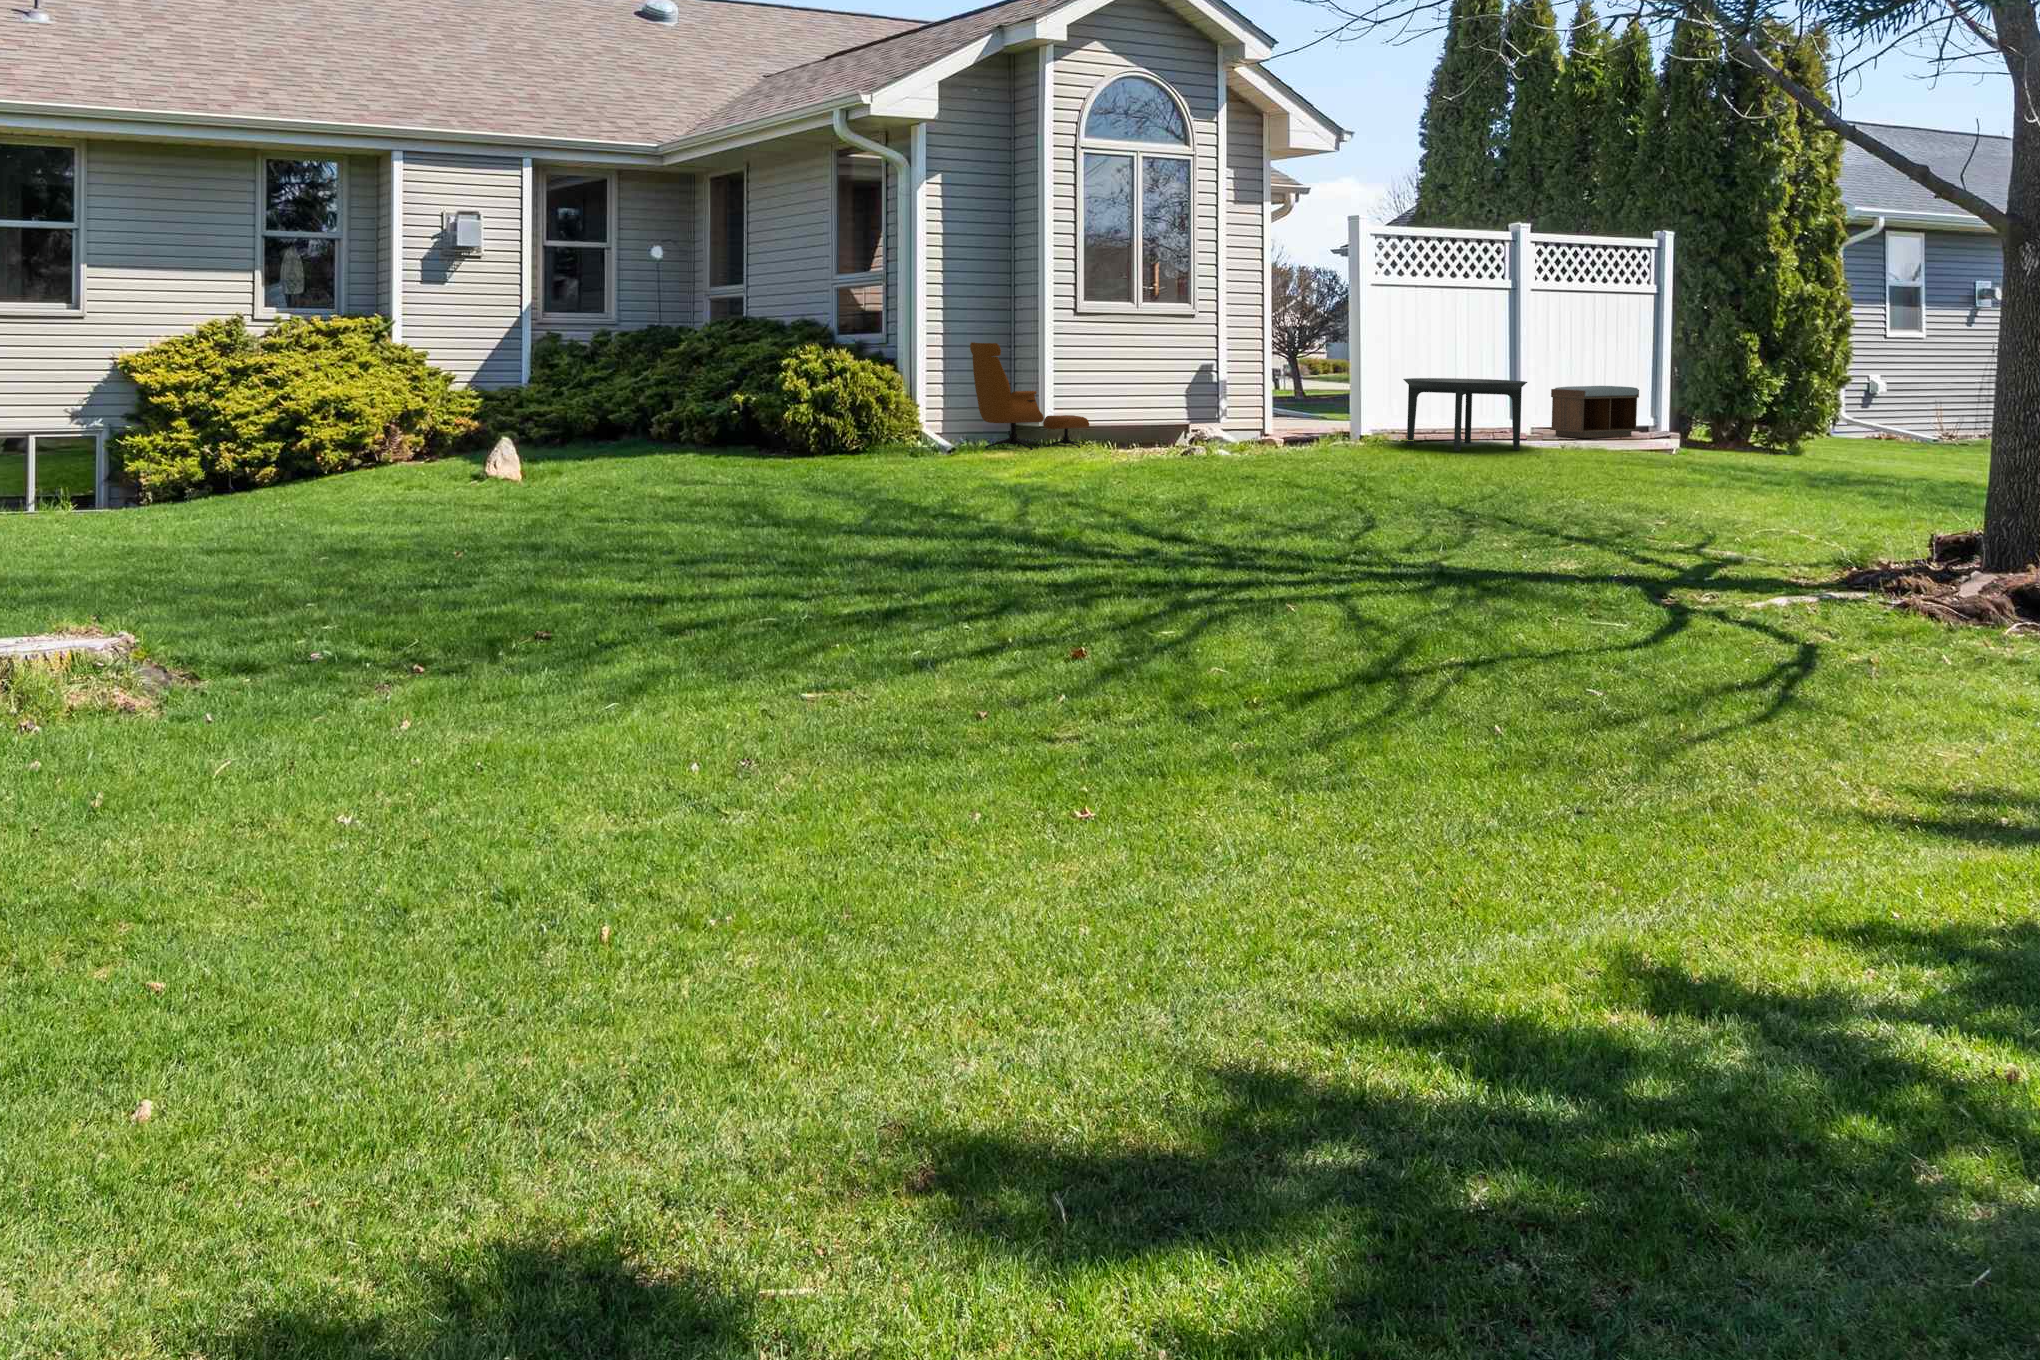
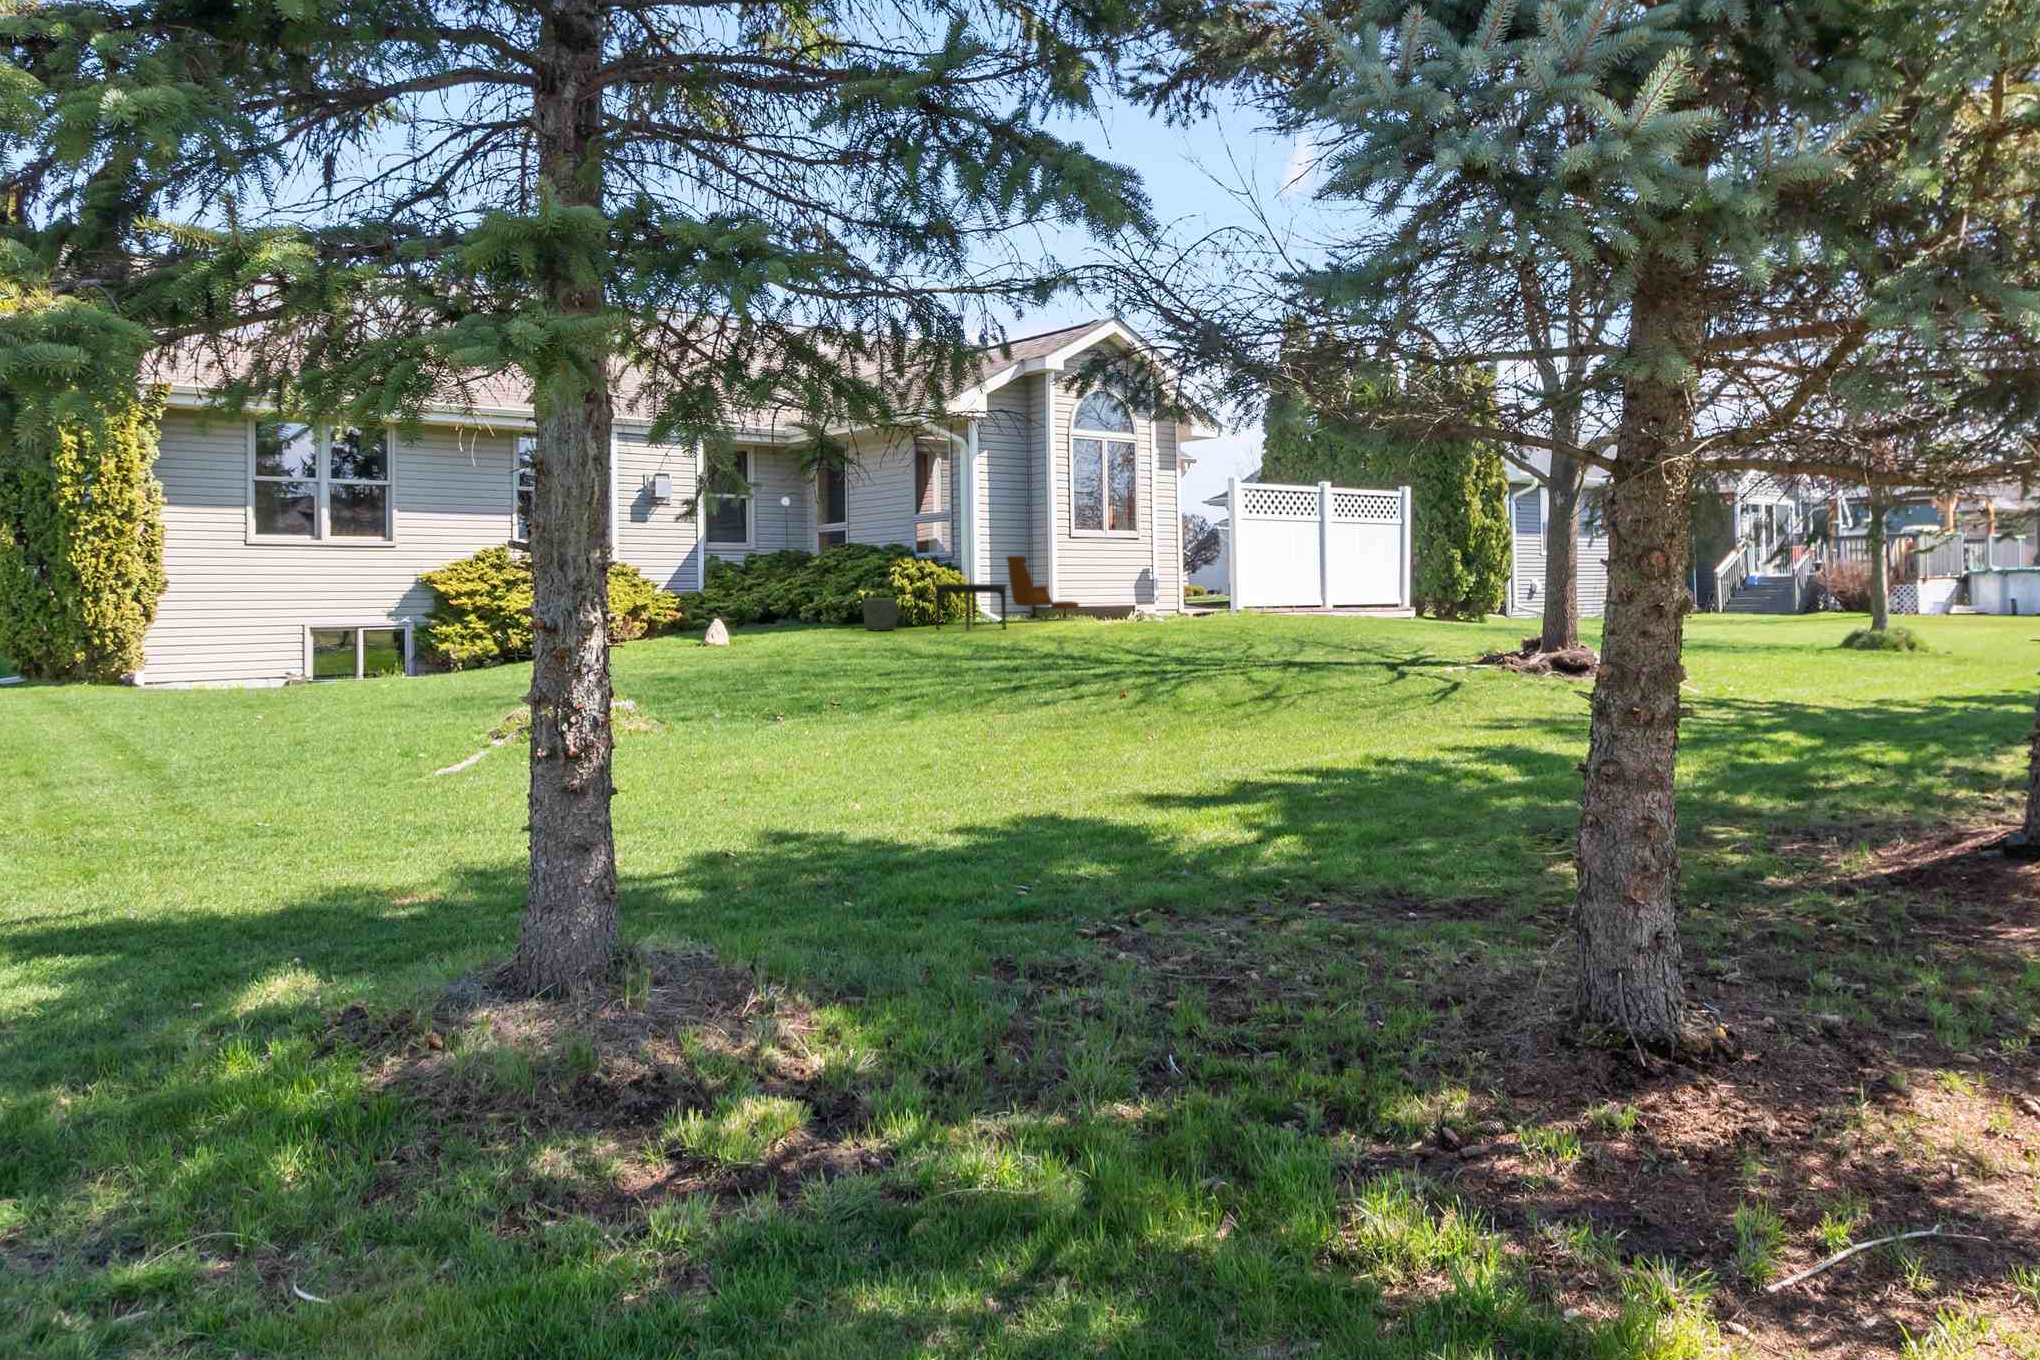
round table: present [1403,378,1527,451] -> present [934,584,1008,631]
bench: present [1550,386,1639,438] -> none [1345,579,1394,610]
planter: none [731,409,785,460] -> present [863,599,897,630]

